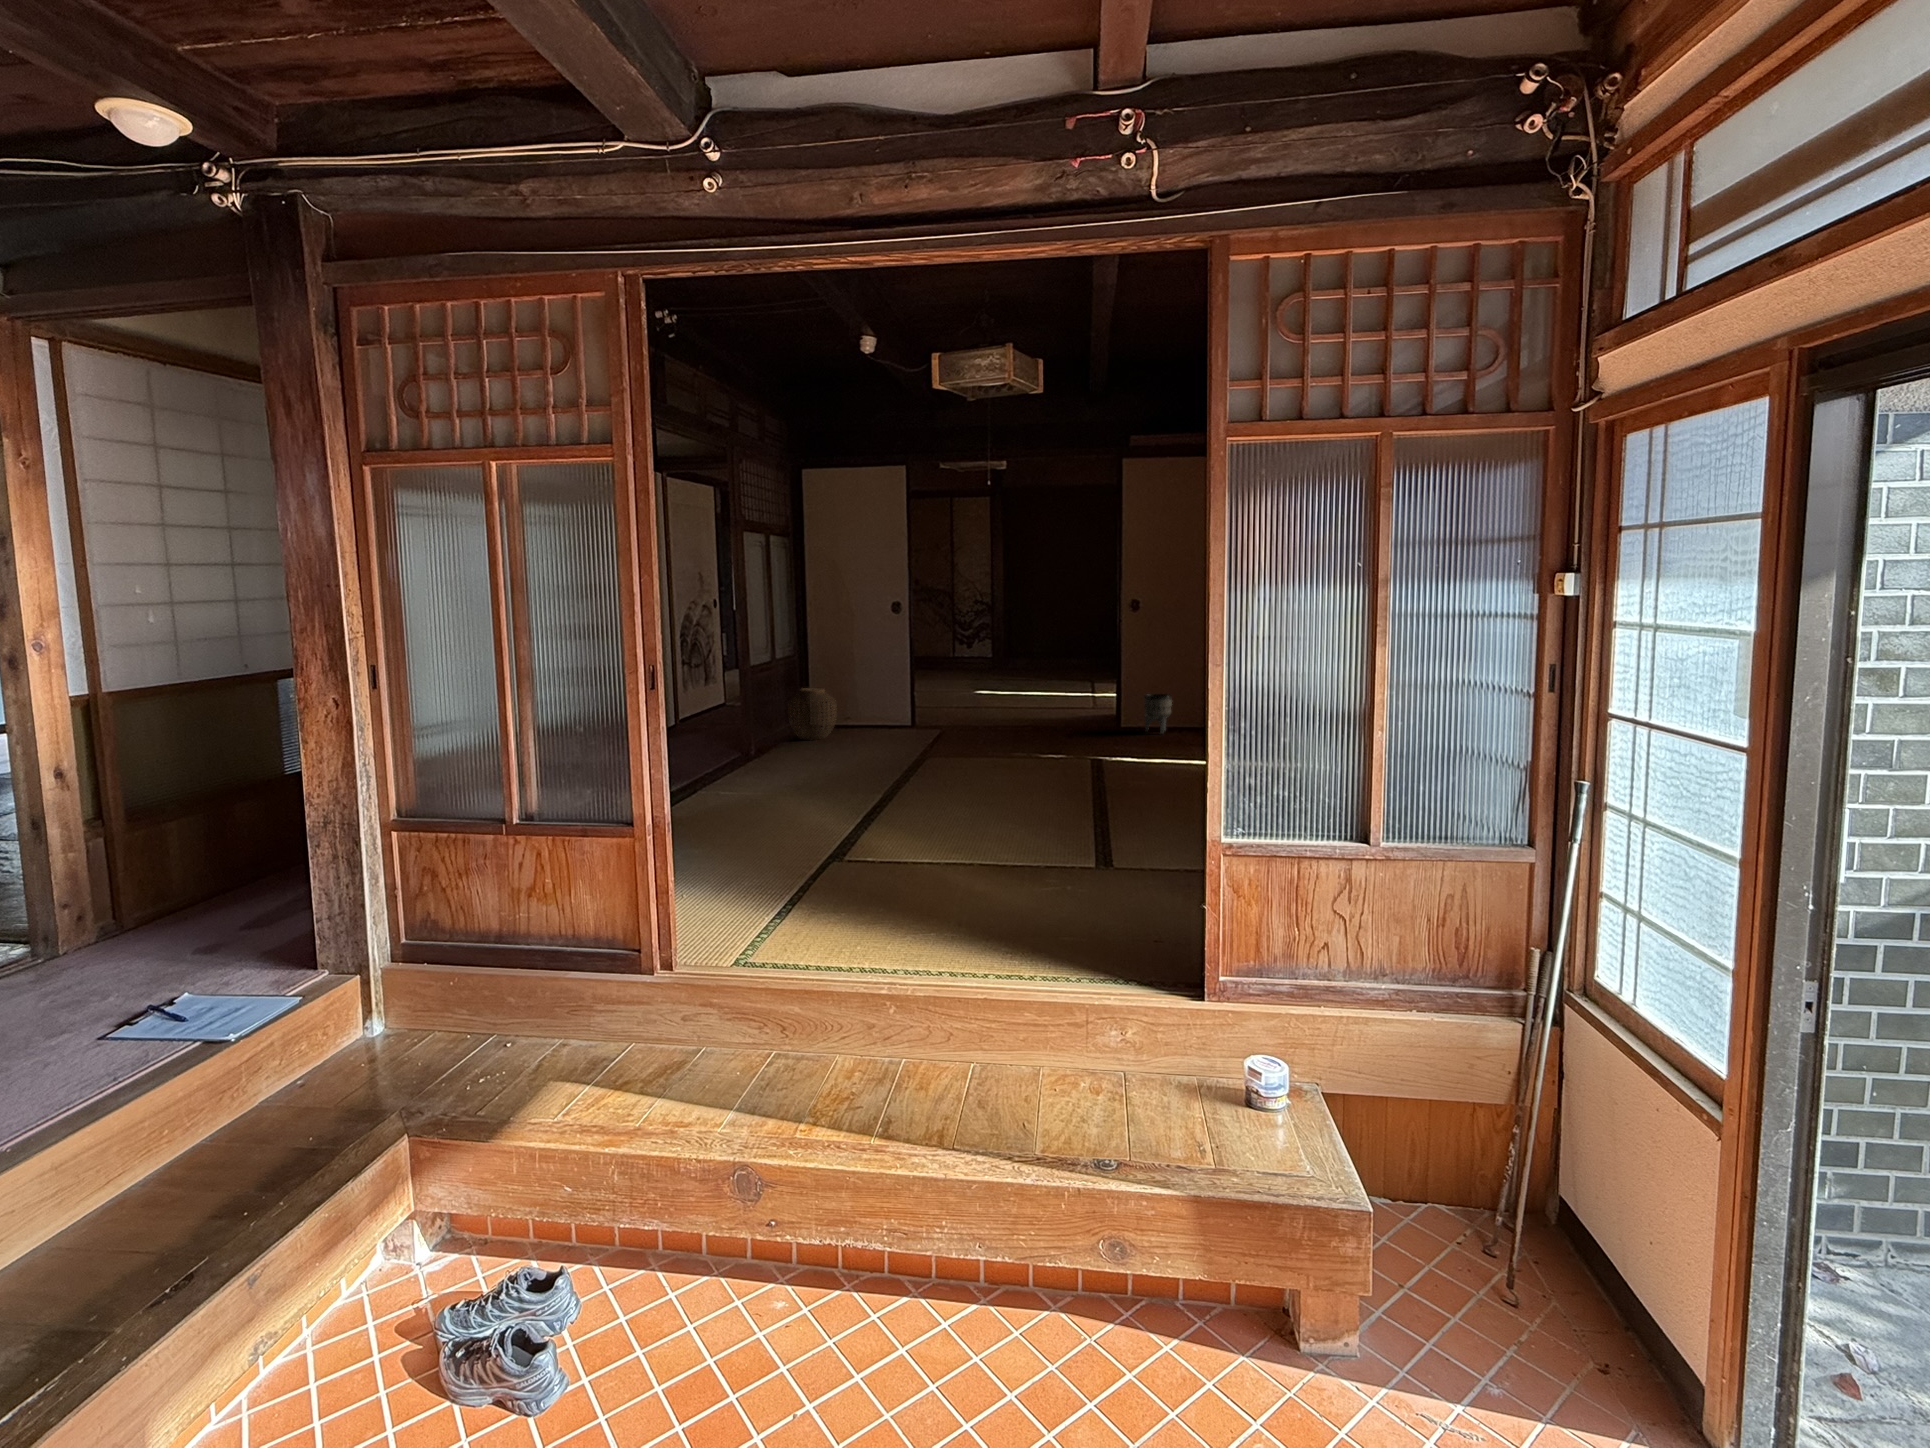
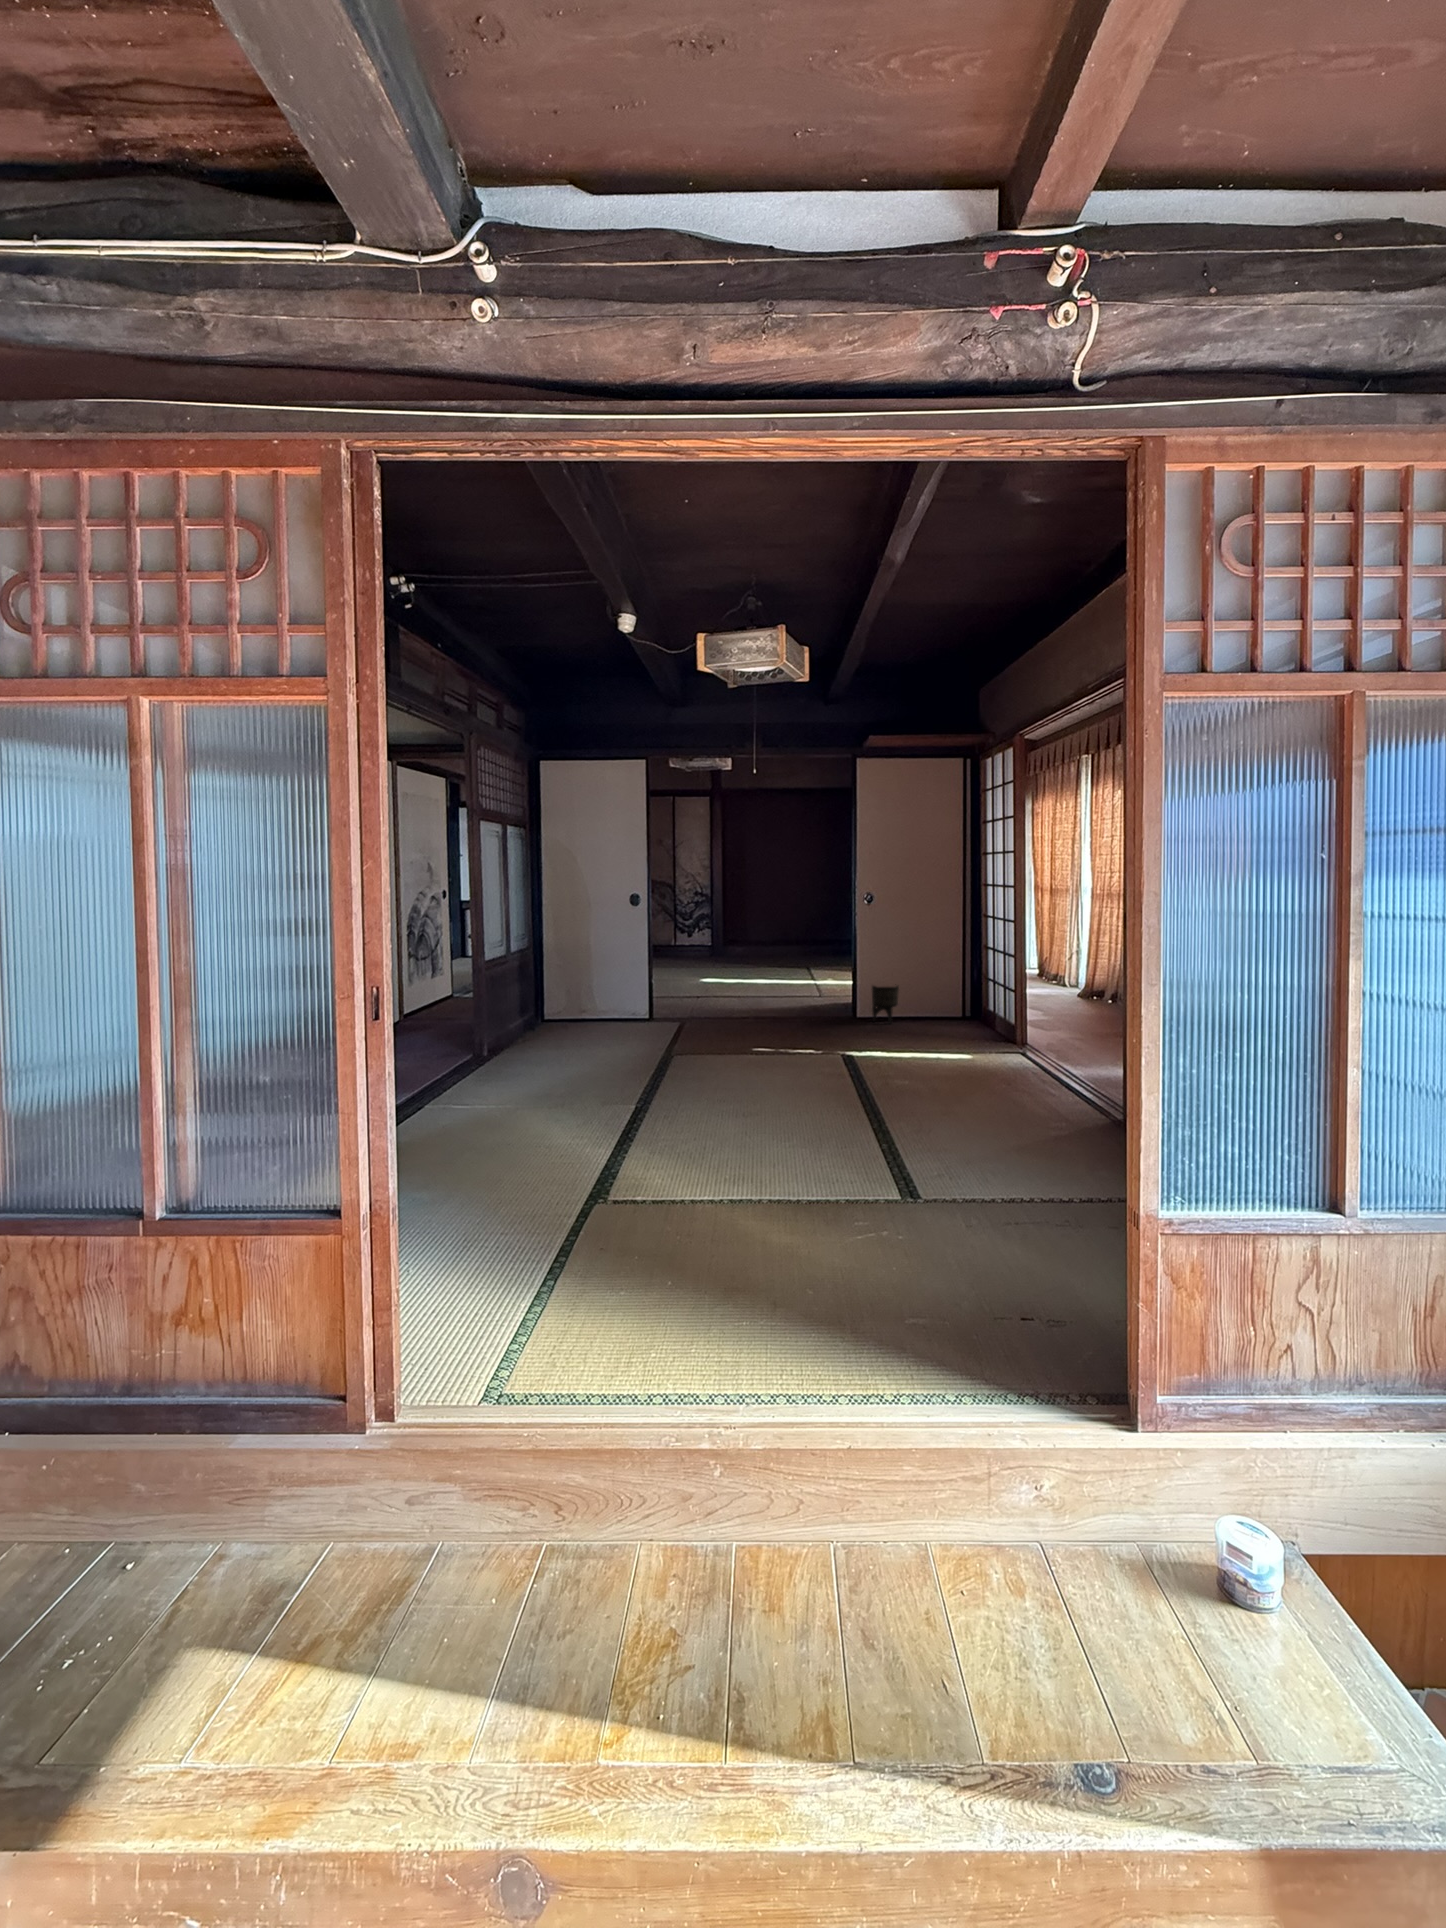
woven basket: present [789,688,837,740] -> none [511,980,563,1035]

